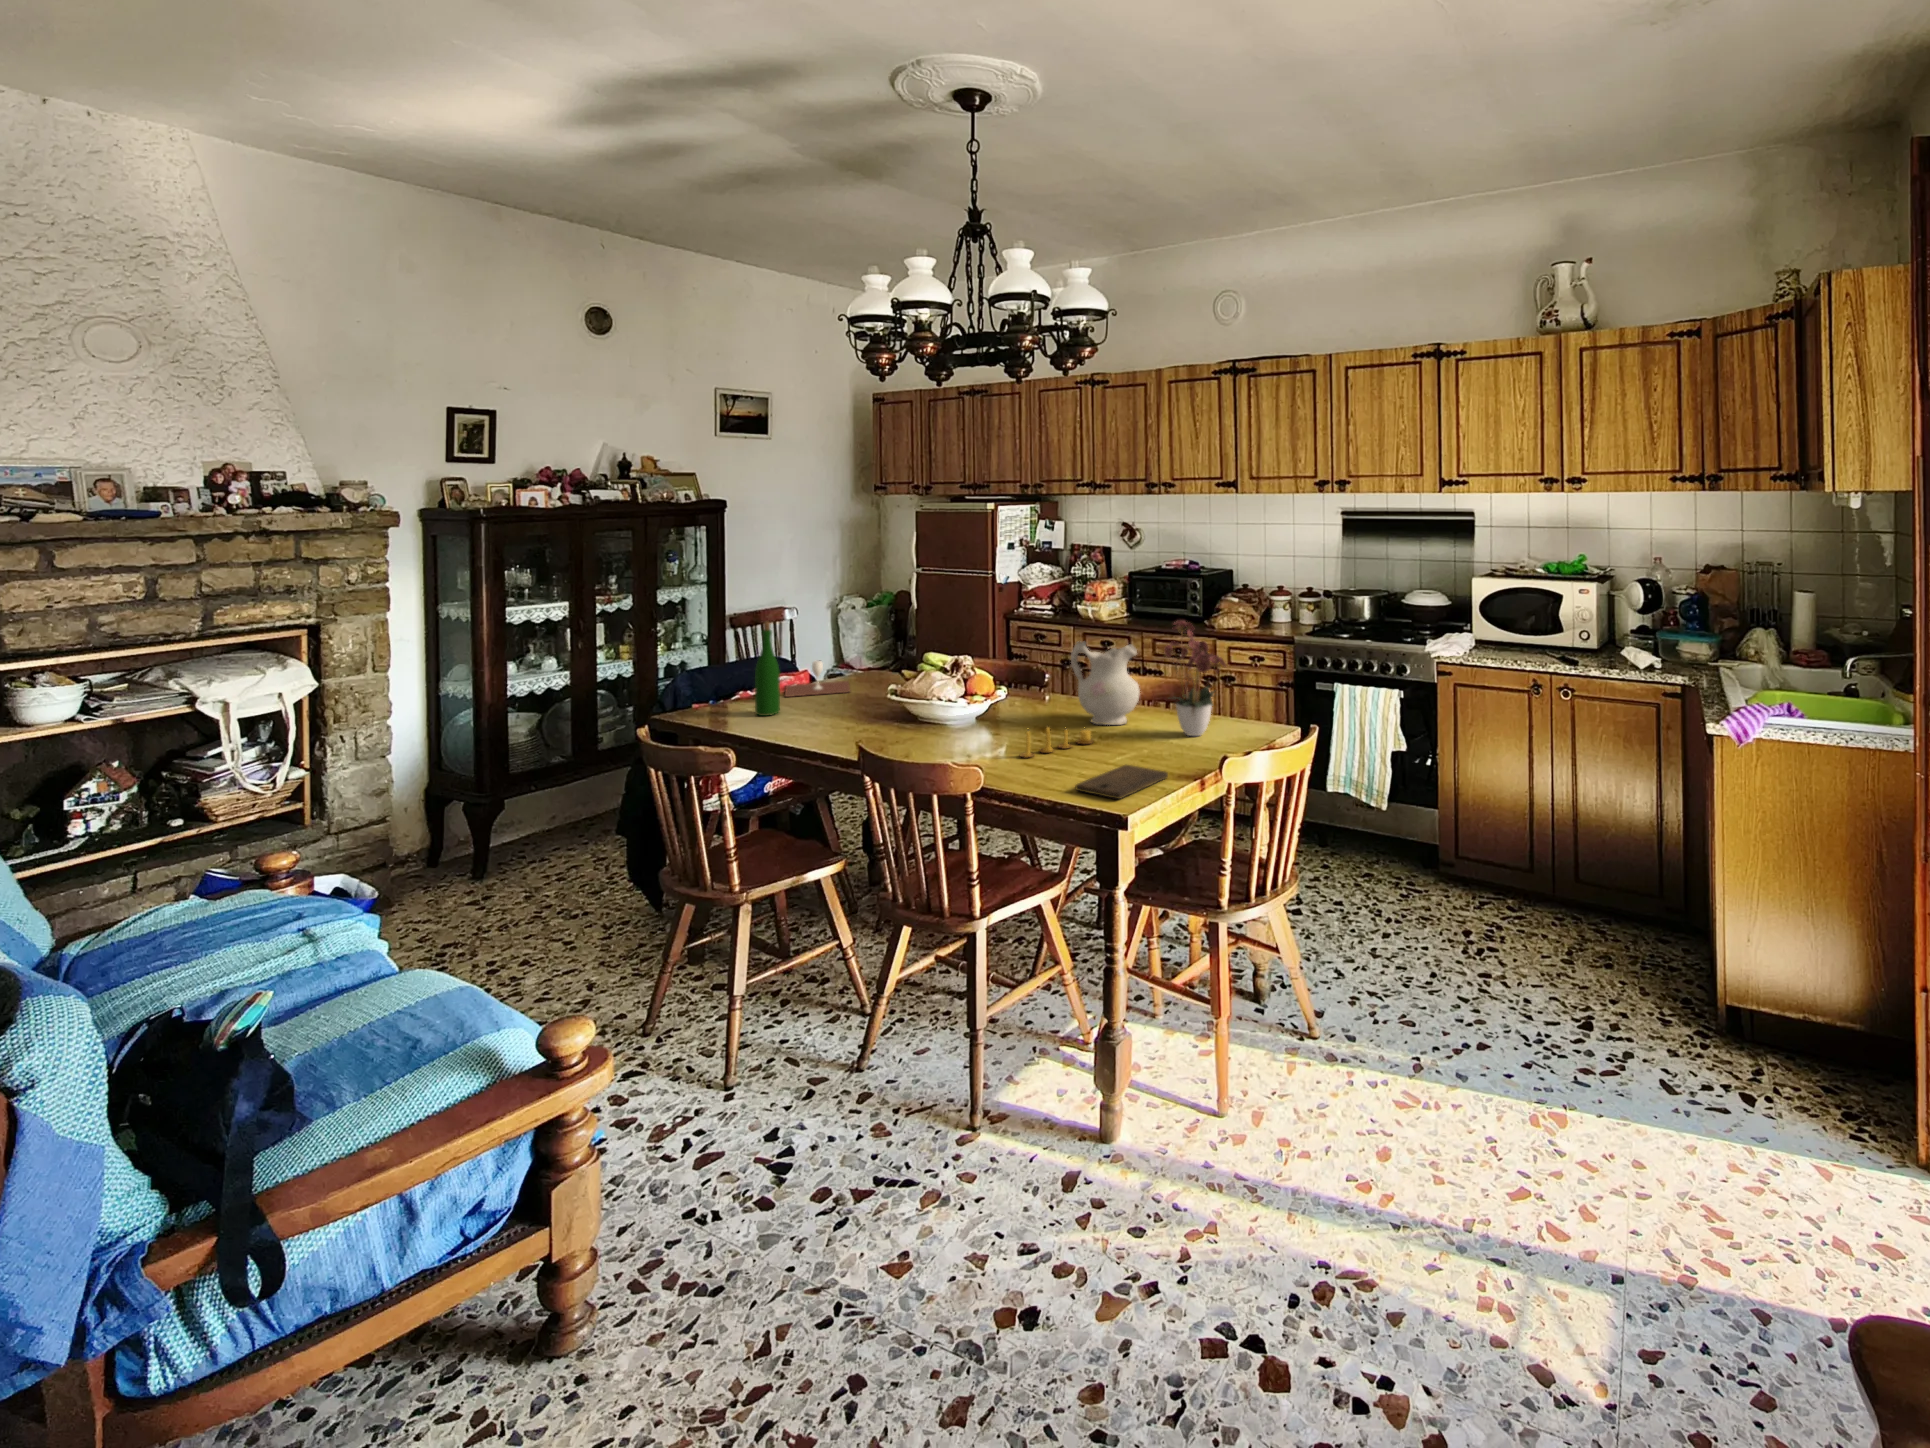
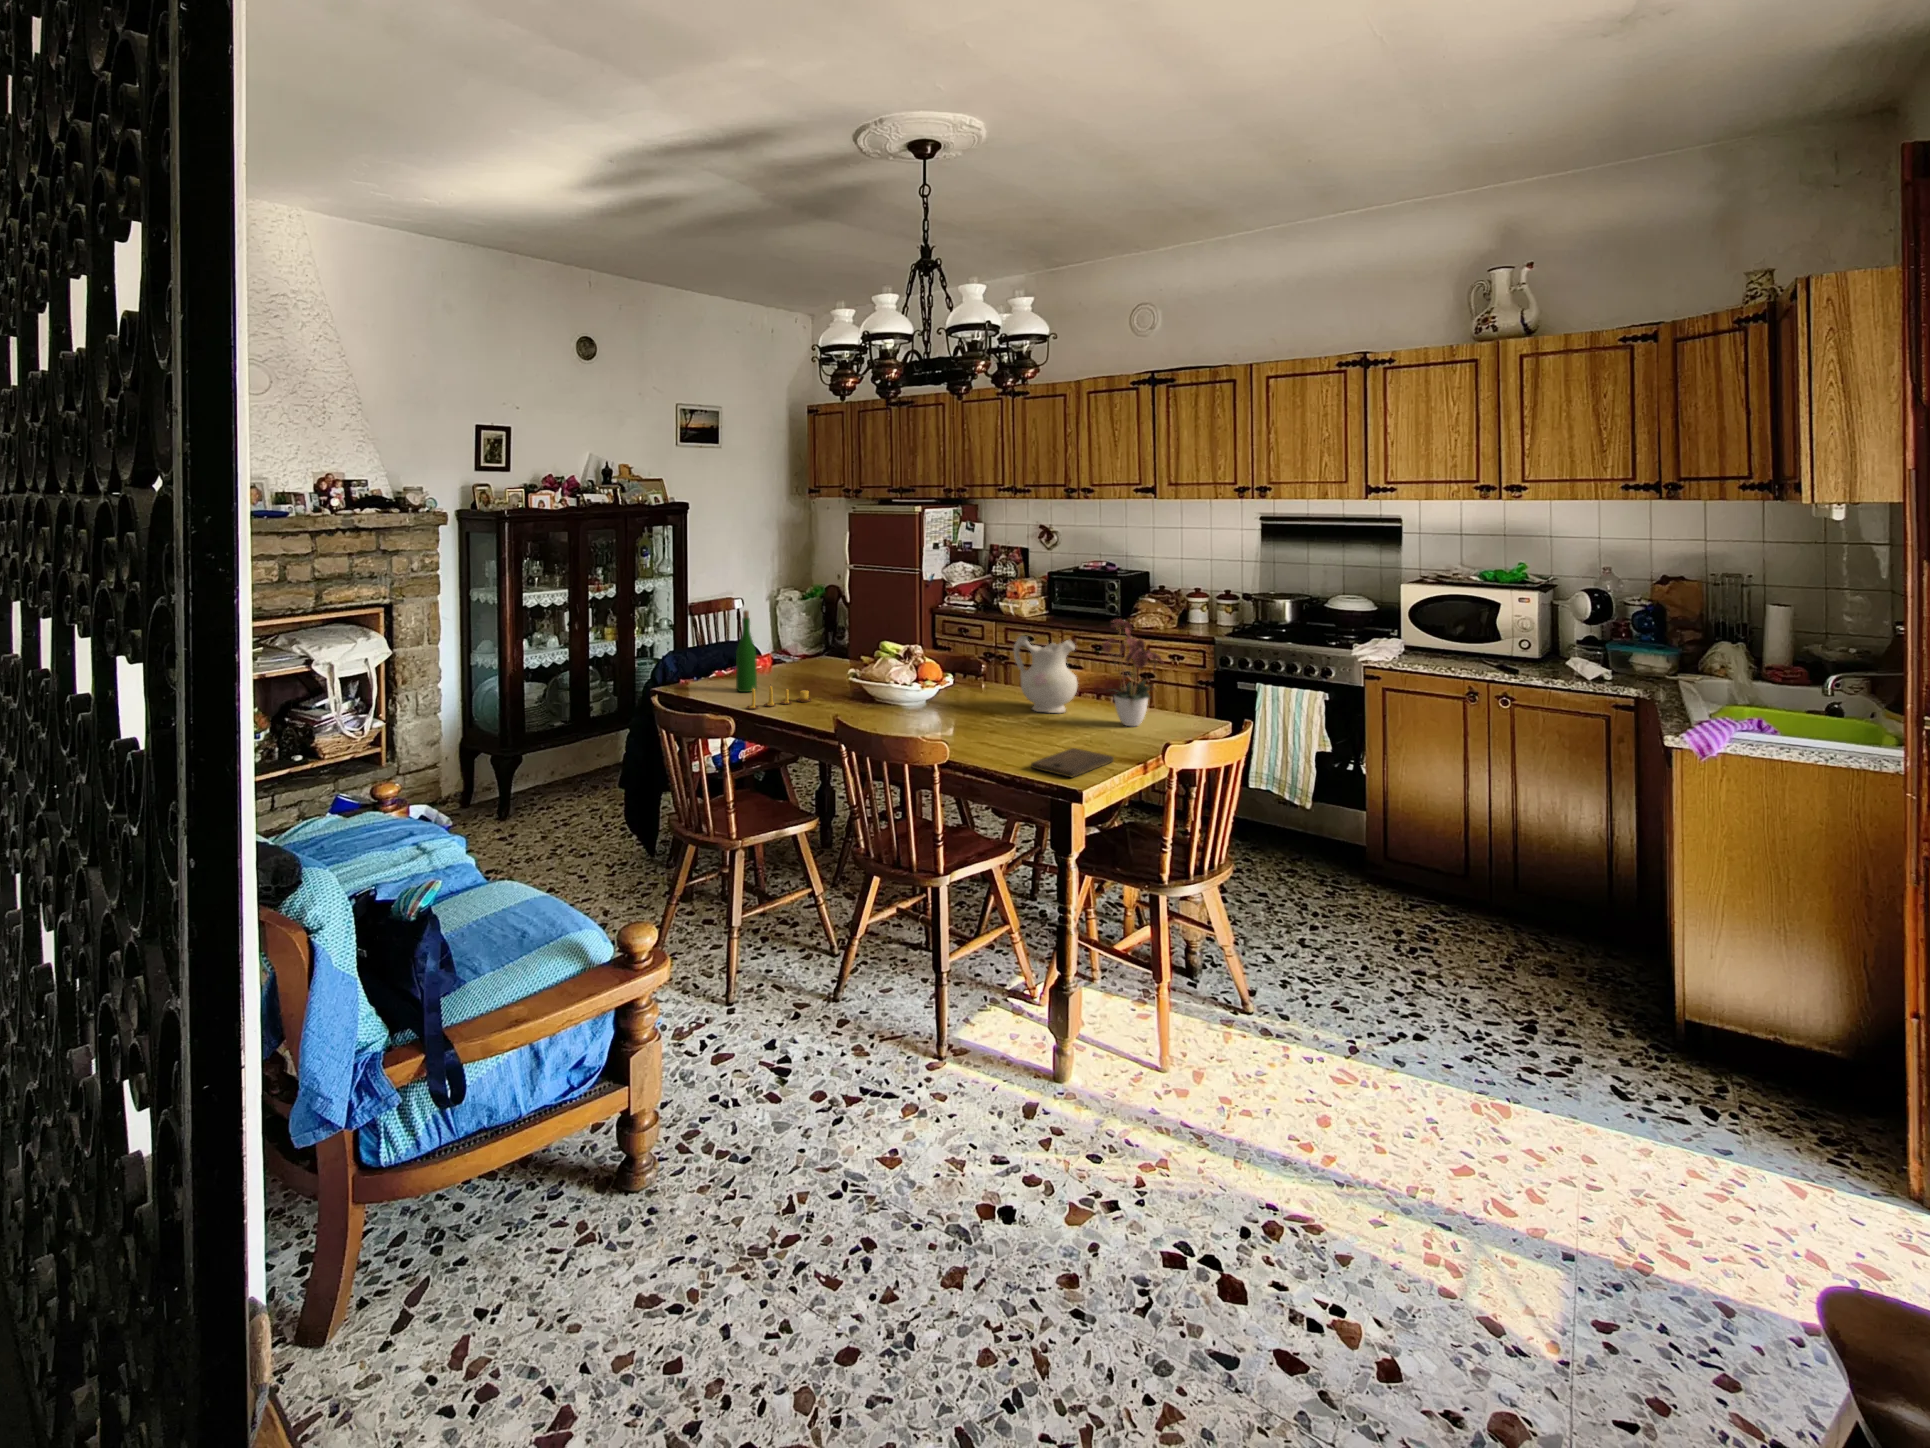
wine glass: present [785,660,850,697] -> none [754,646,811,677]
candle: present [1020,728,1093,758] -> present [747,686,811,709]

